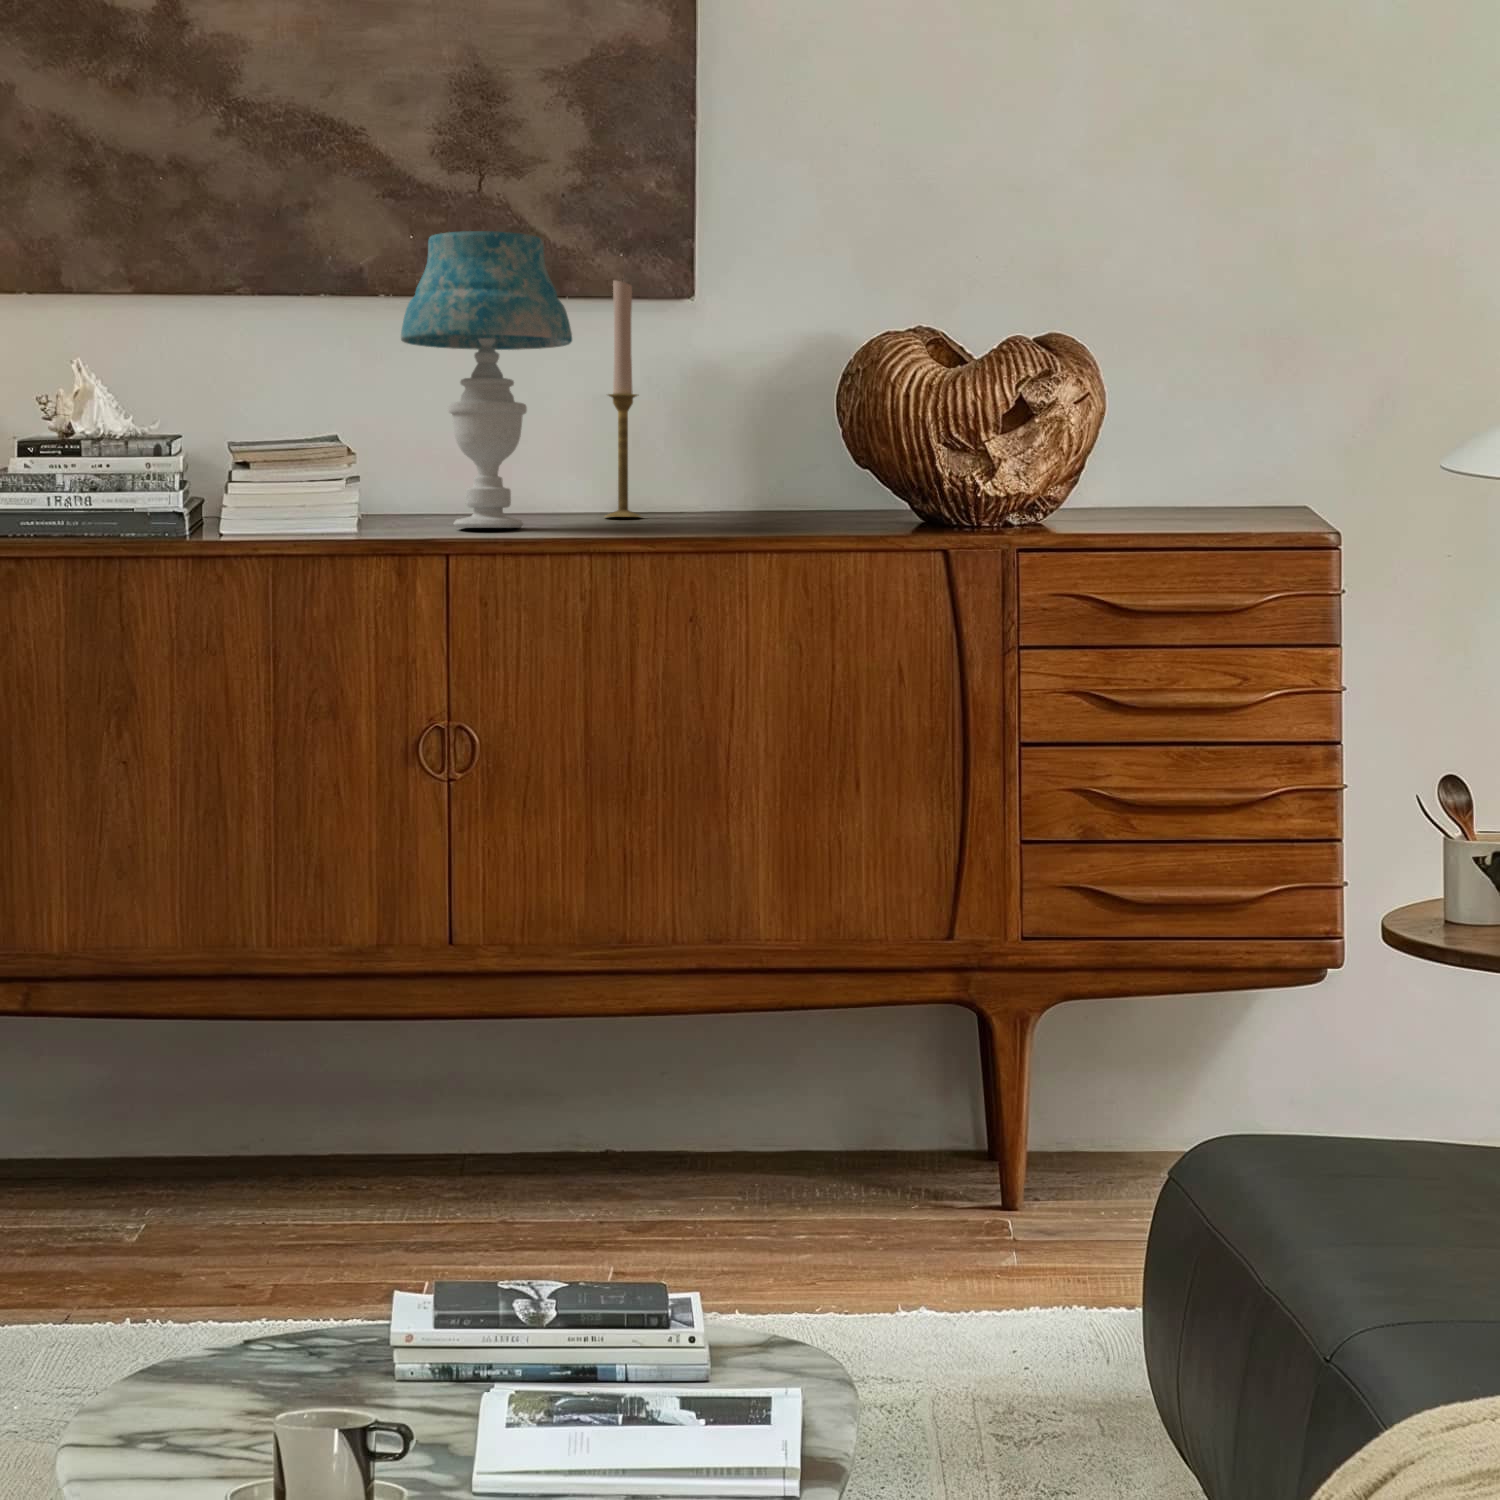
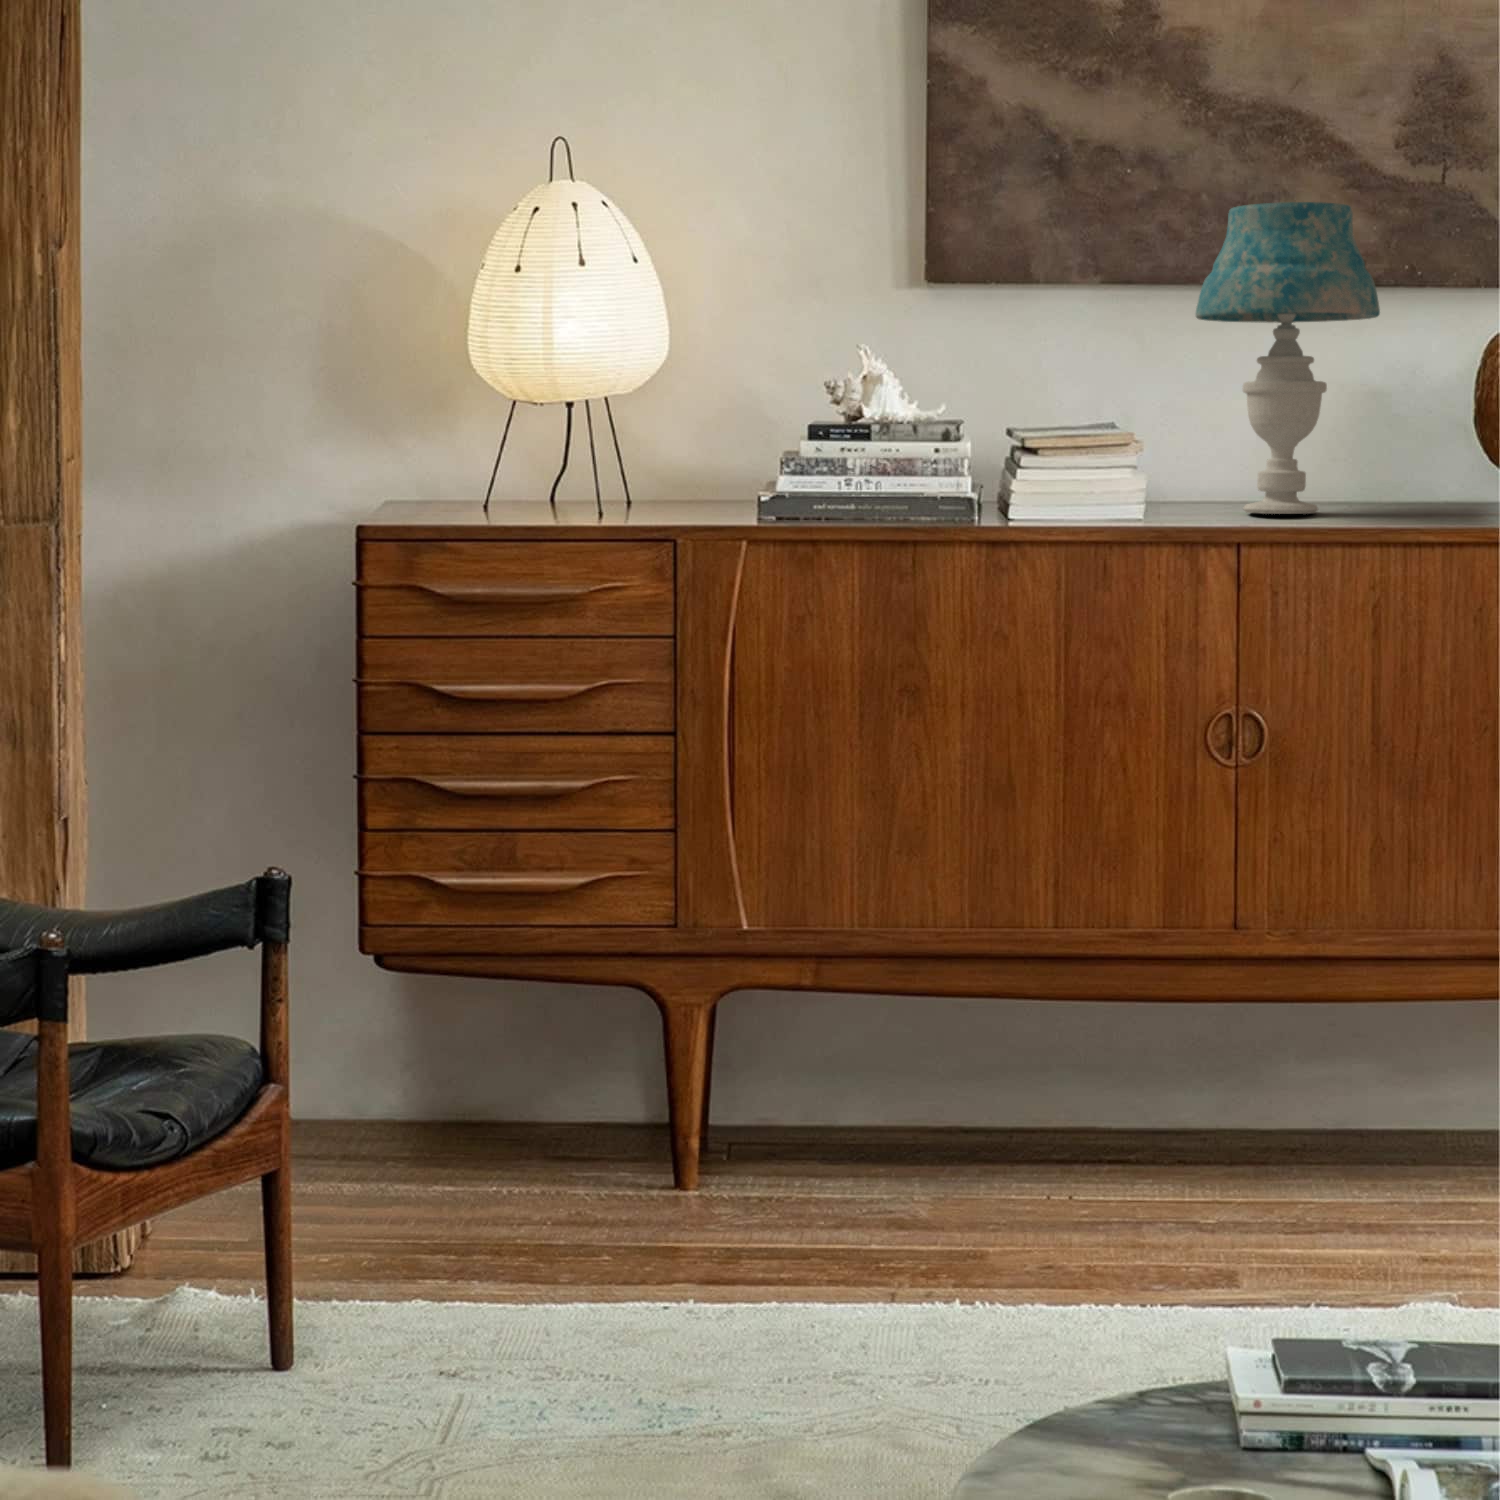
candlestick: present [606,280,641,517] -> none [1399,242,1444,498]

